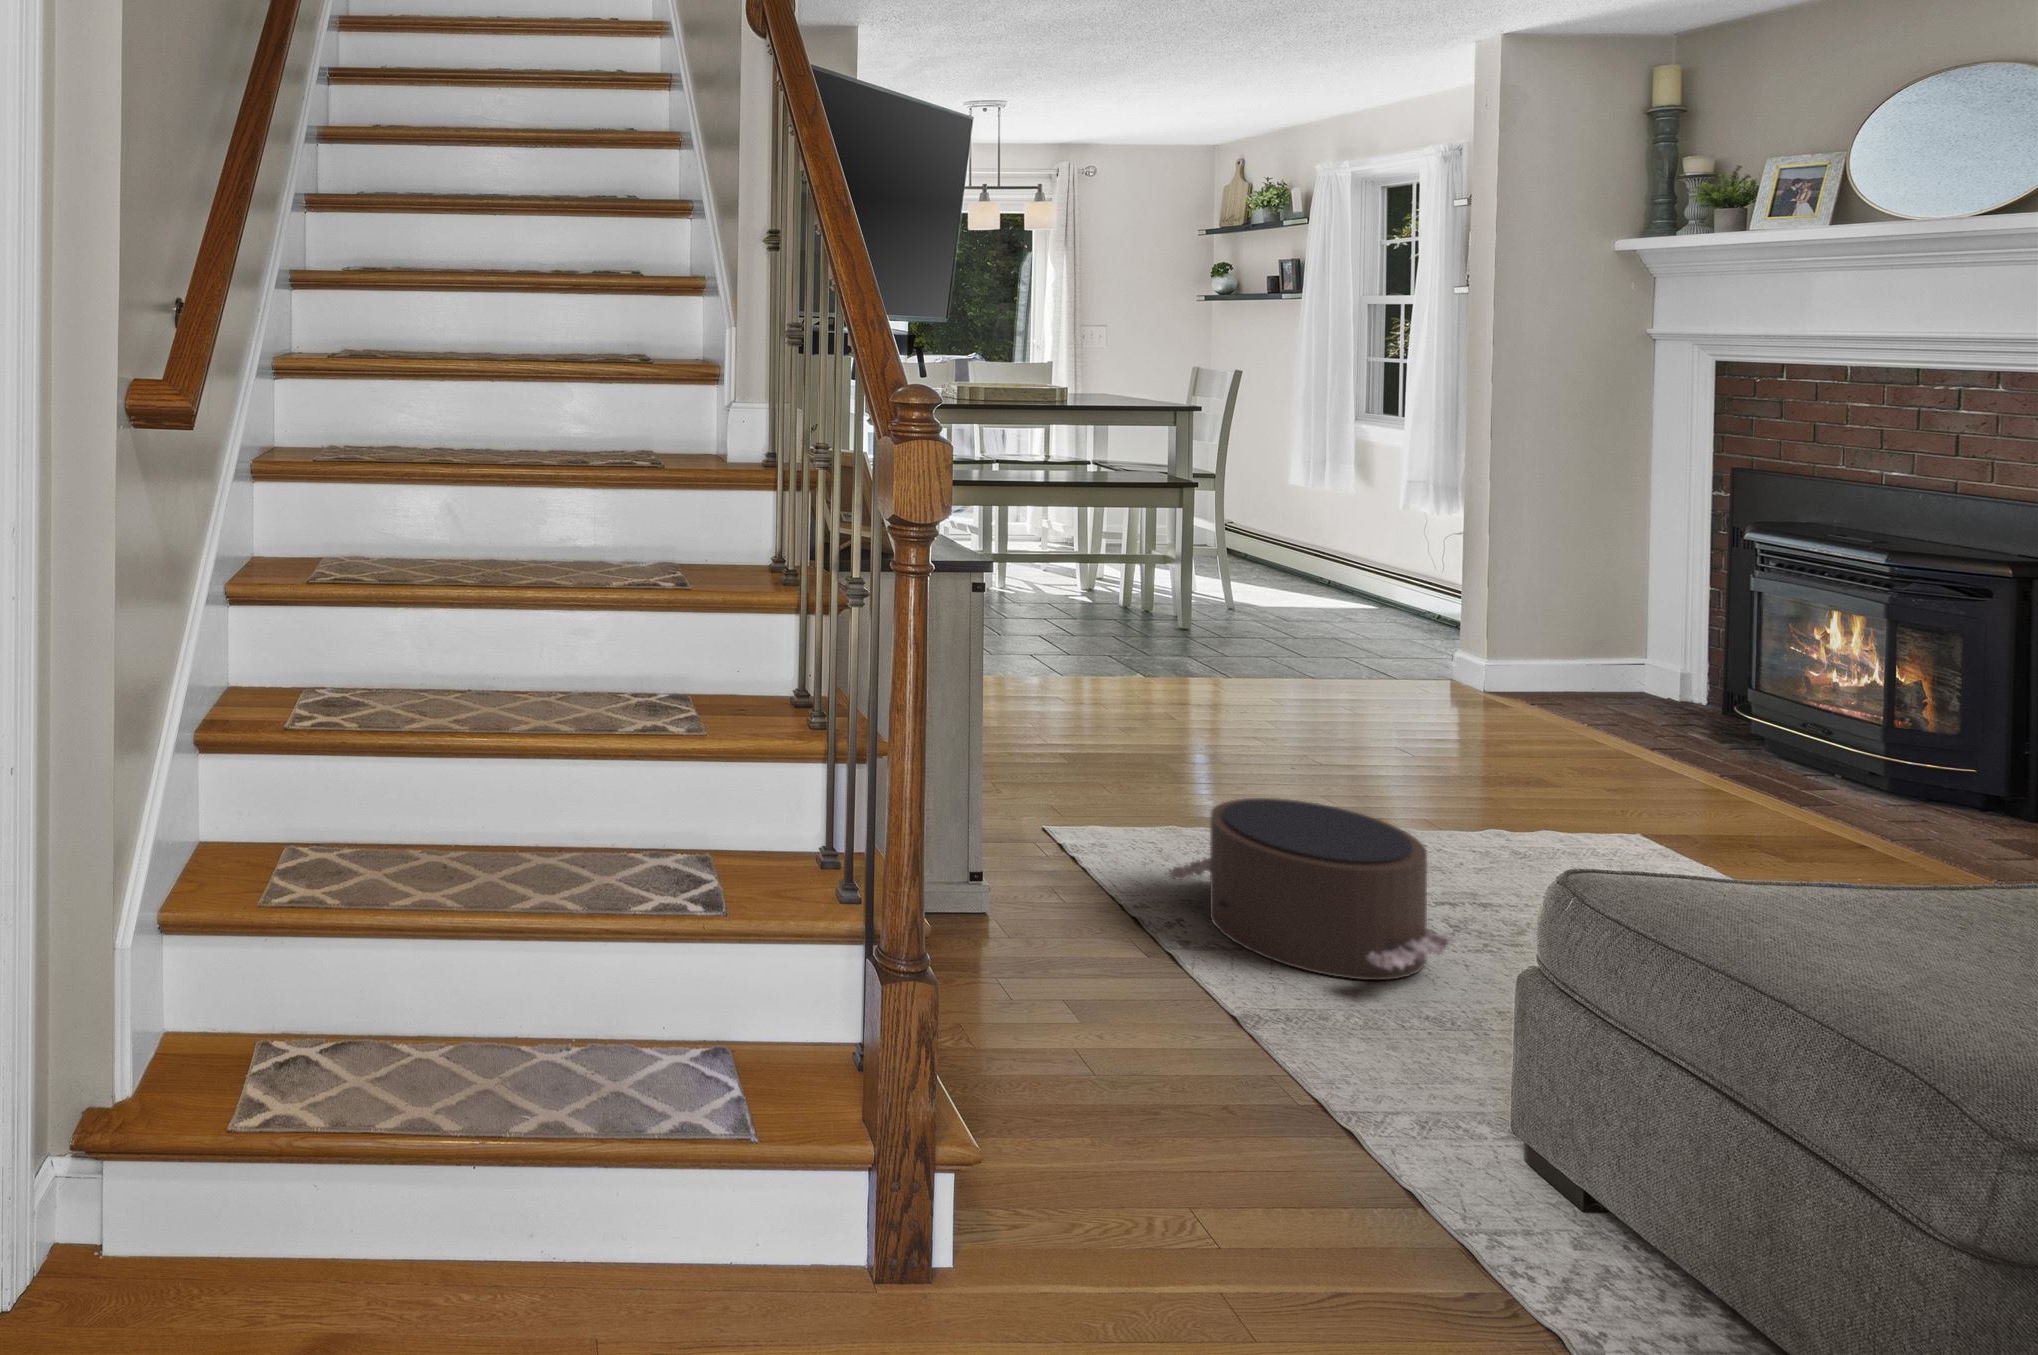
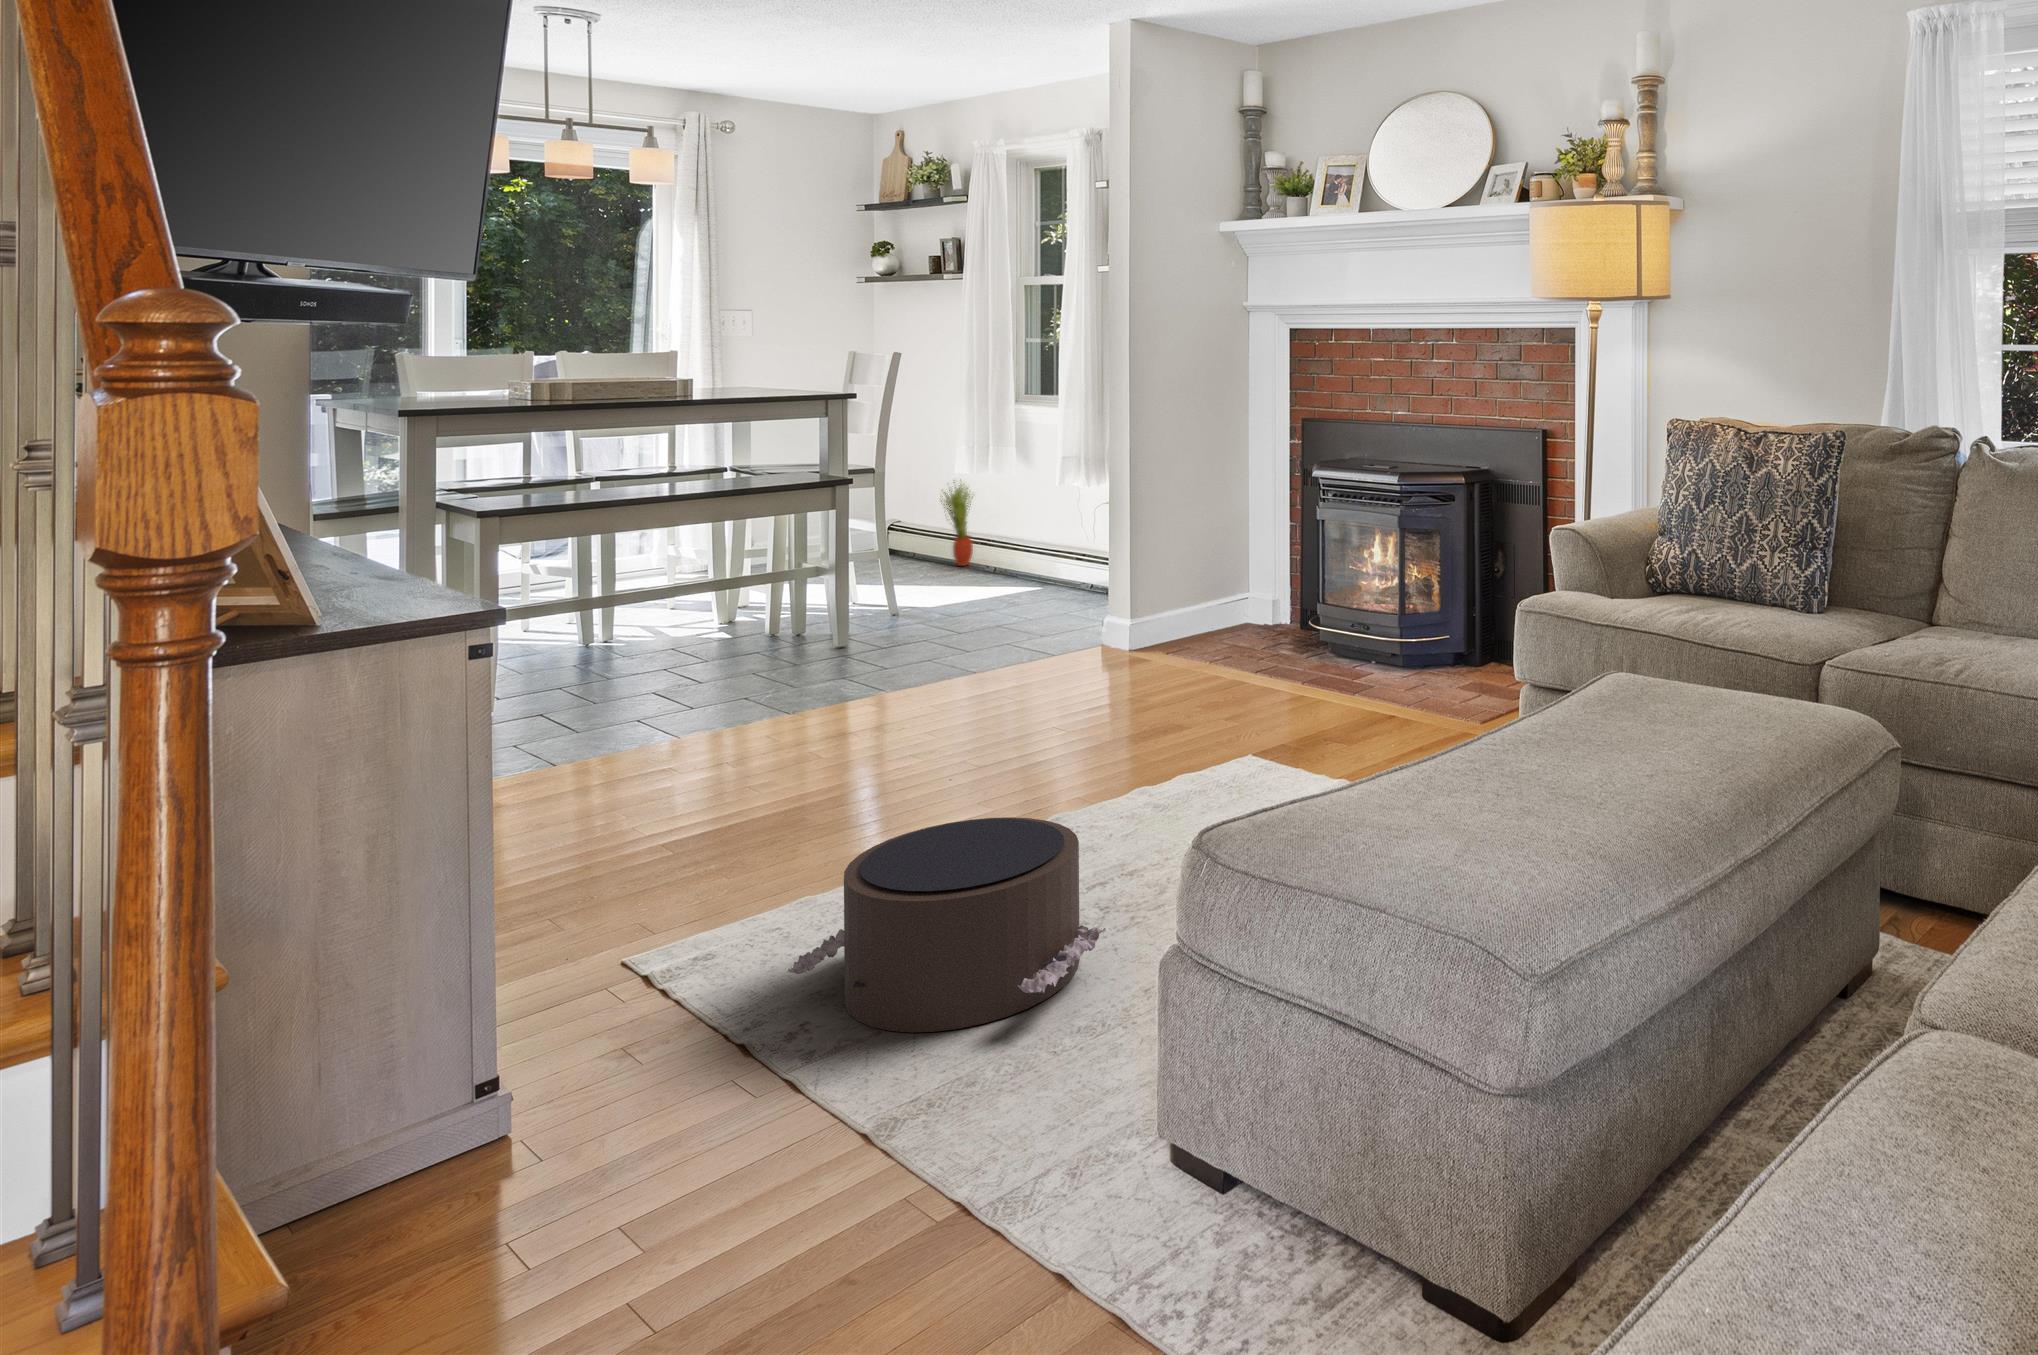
potted plant: none [1274,488,1310,572] -> present [941,479,973,566]

